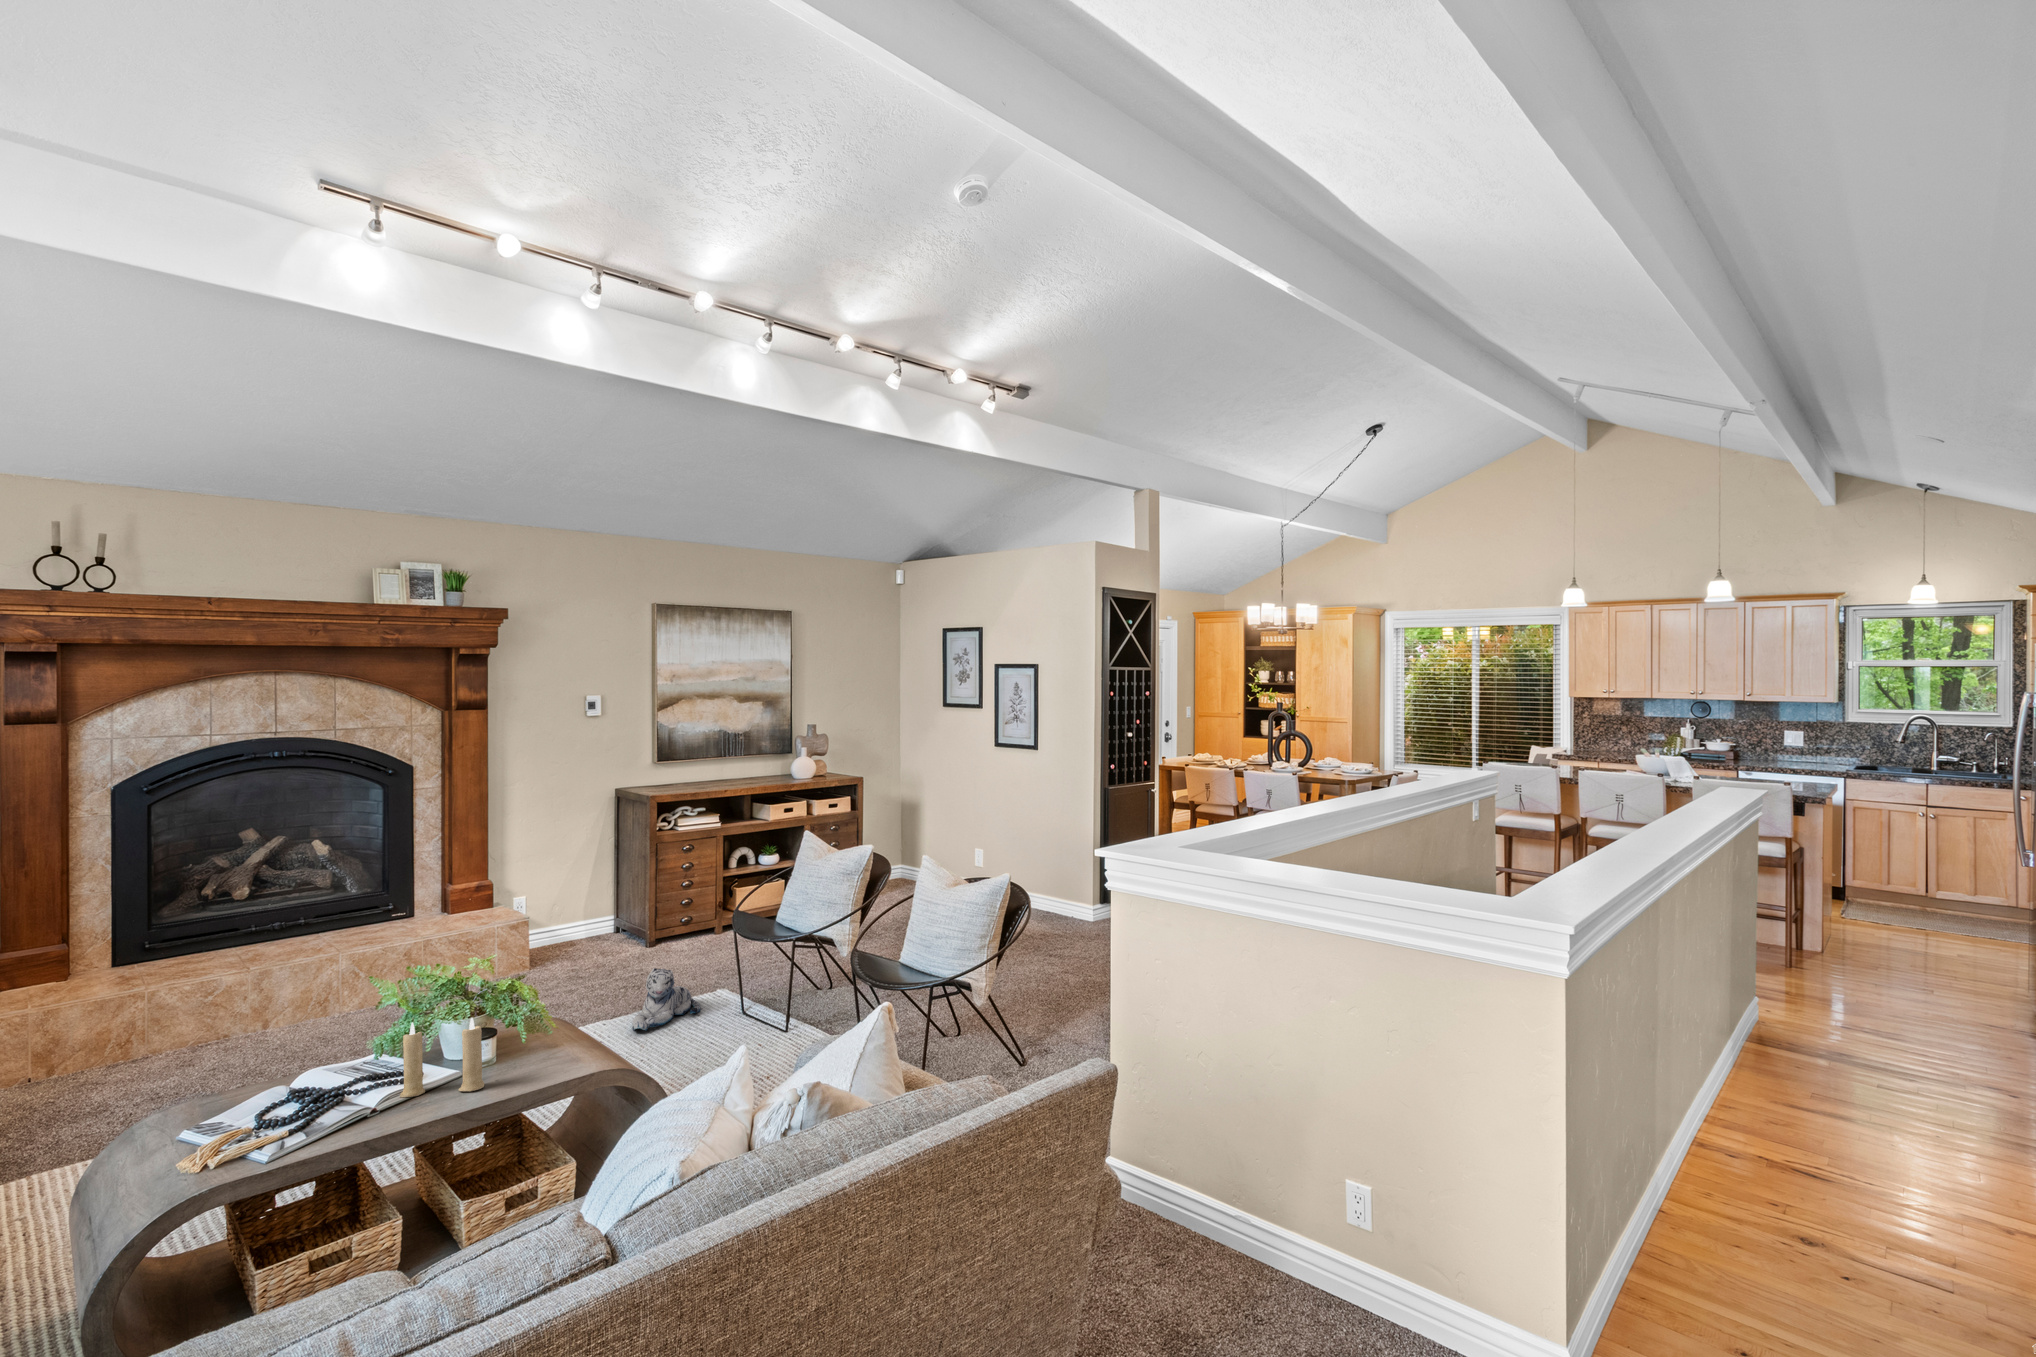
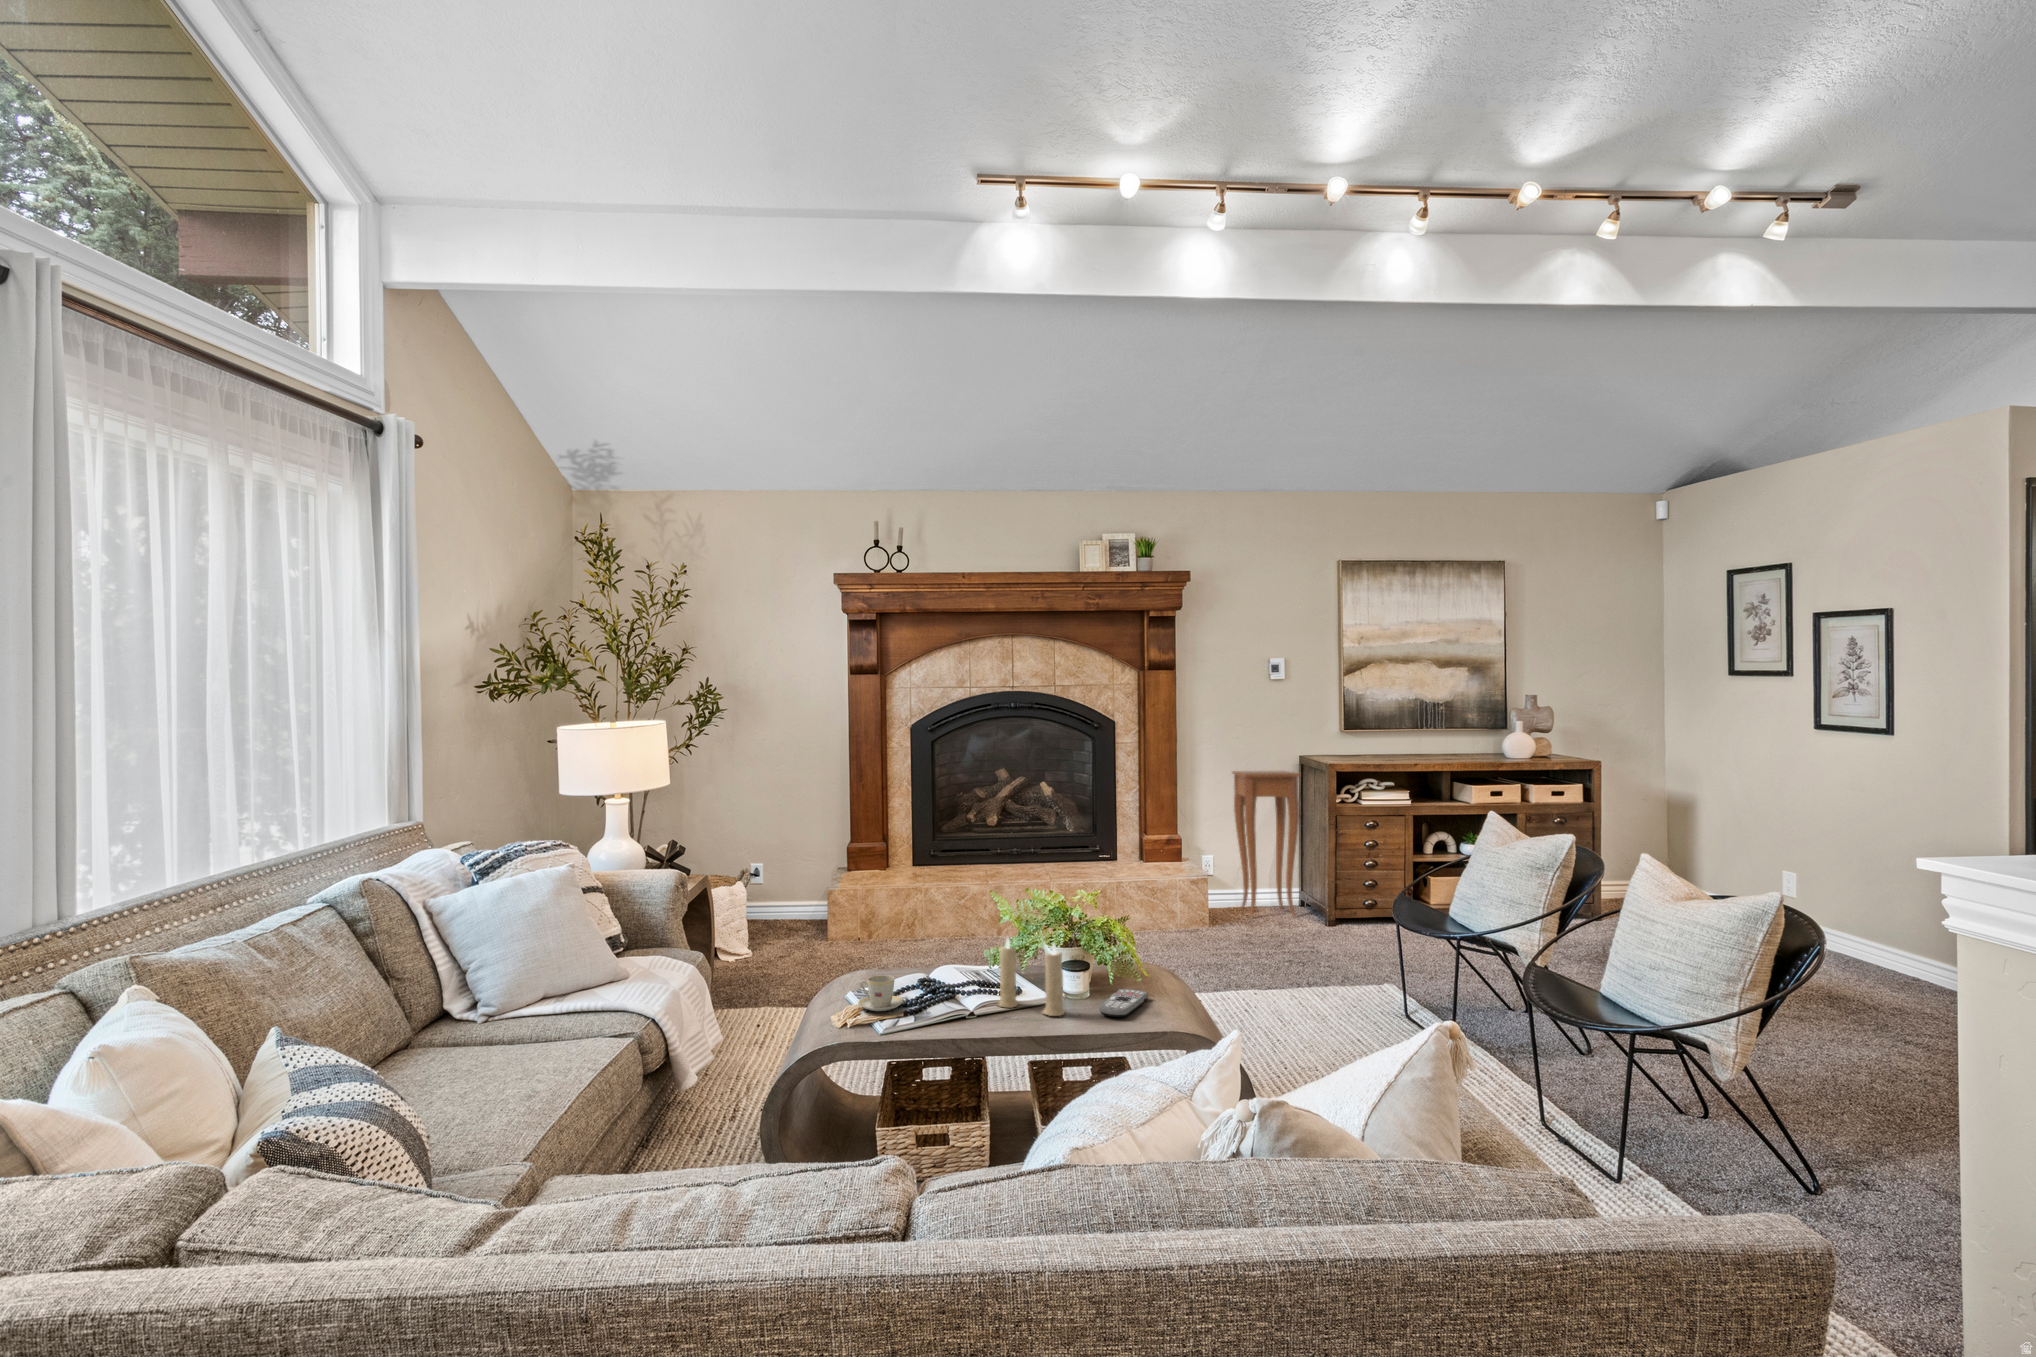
side table: none [546,805,622,955] -> present [1232,771,1300,917]
plush toy: present [632,968,701,1031] -> none [1280,942,1360,1007]
remote control: none [522,1045,561,1076] -> present [1100,989,1148,1017]
teacup: none [216,1098,281,1143] -> present [858,975,904,1011]

